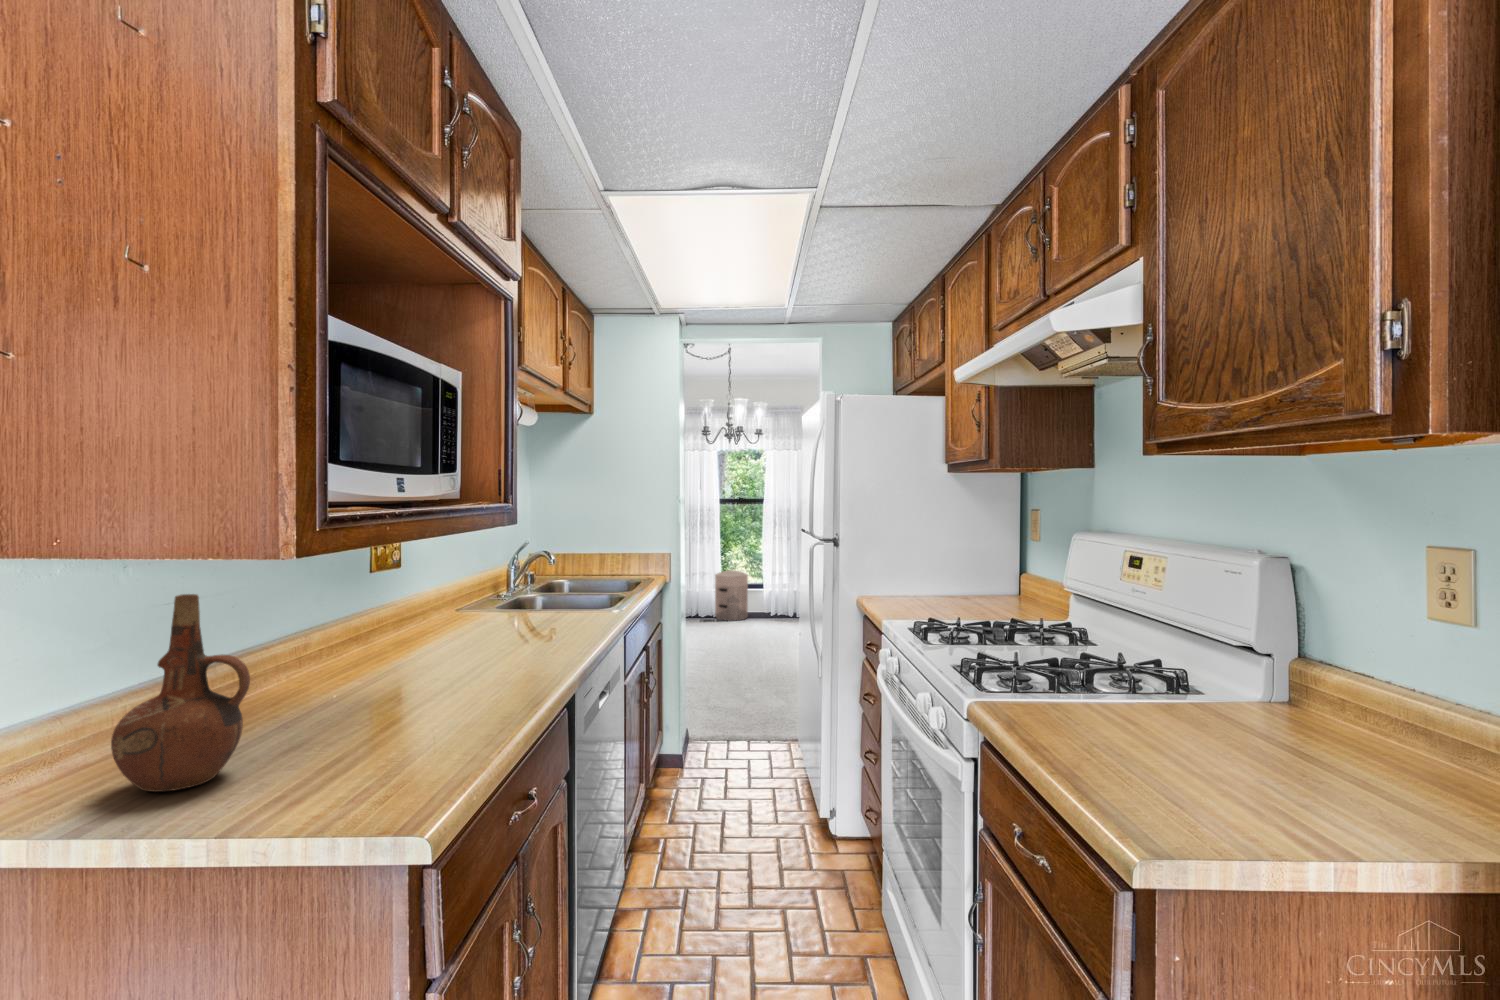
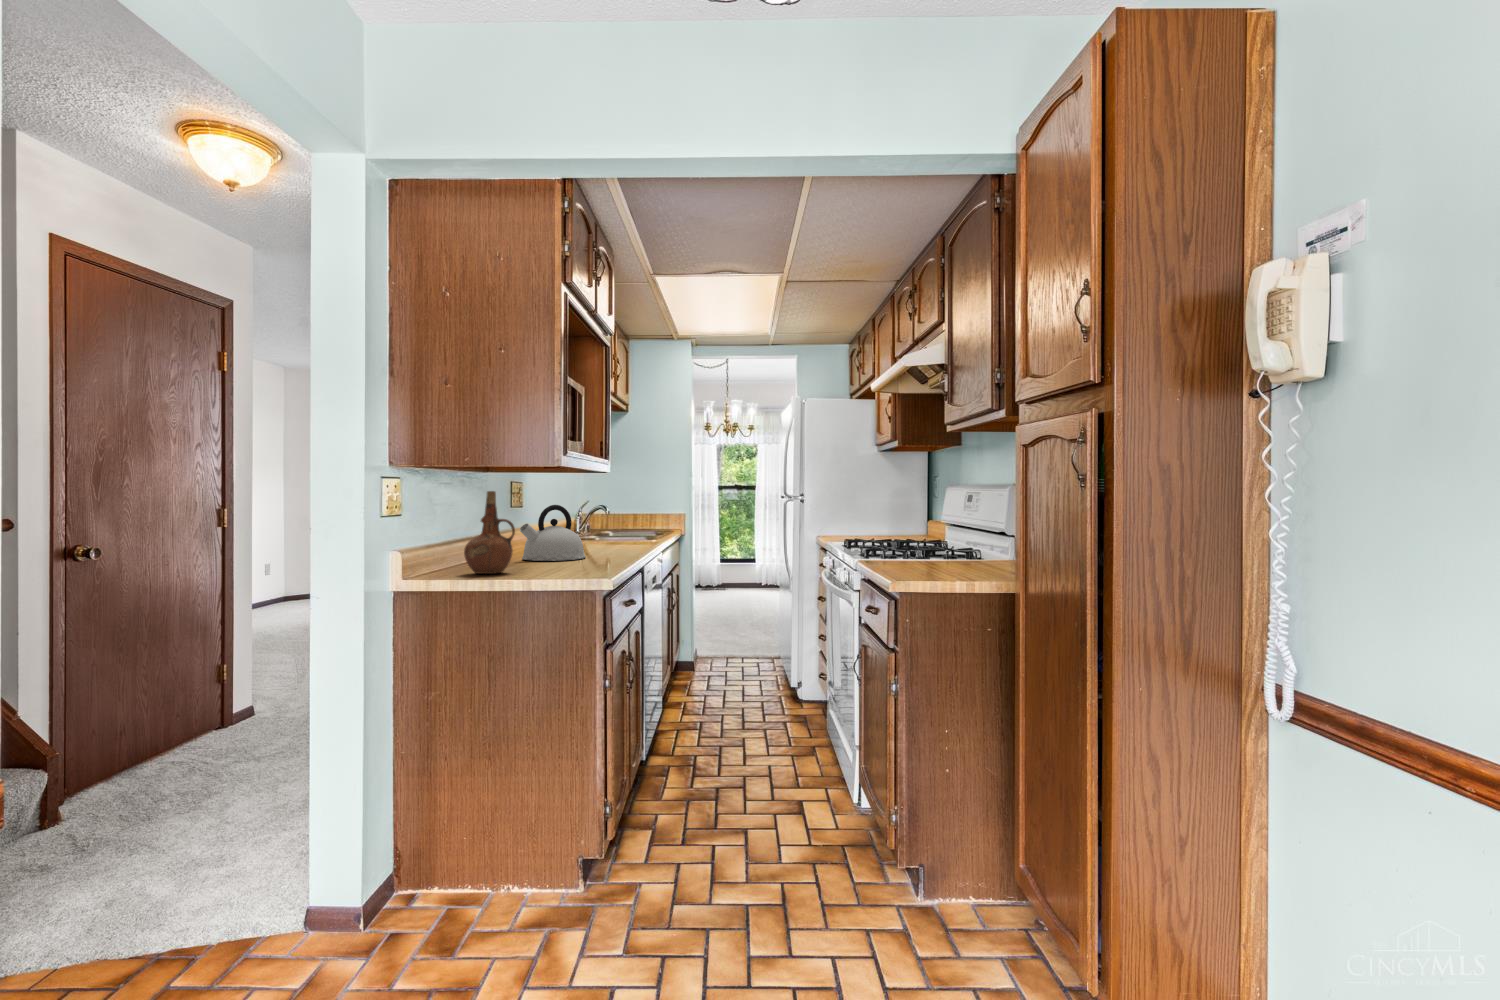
waste bin: present [715,570,748,621] -> none [715,545,743,589]
kettle: none [329,586,465,701] -> present [520,505,586,561]

